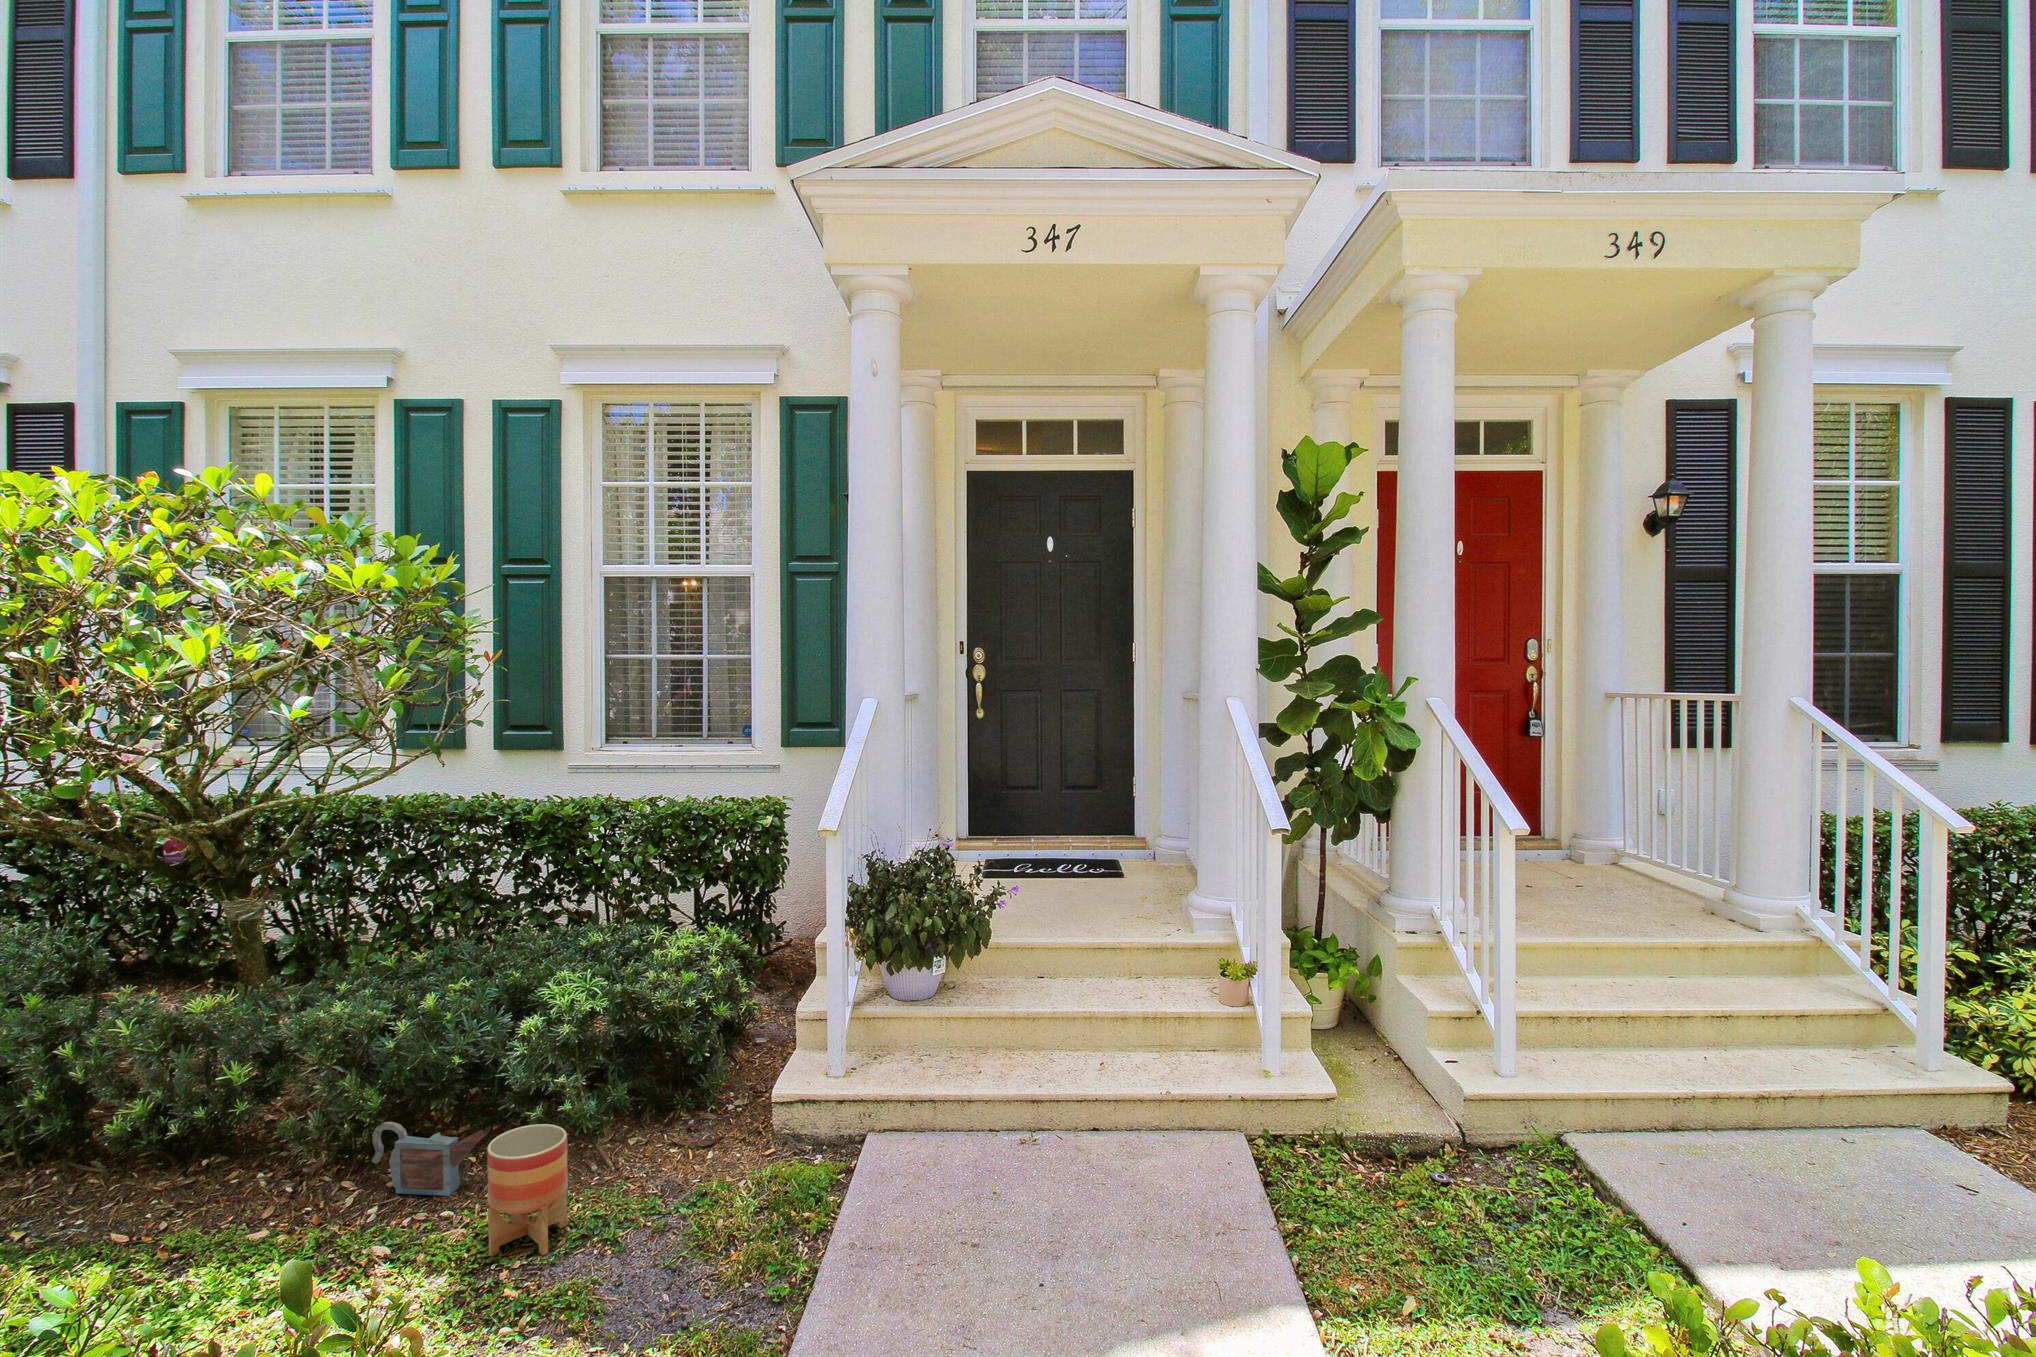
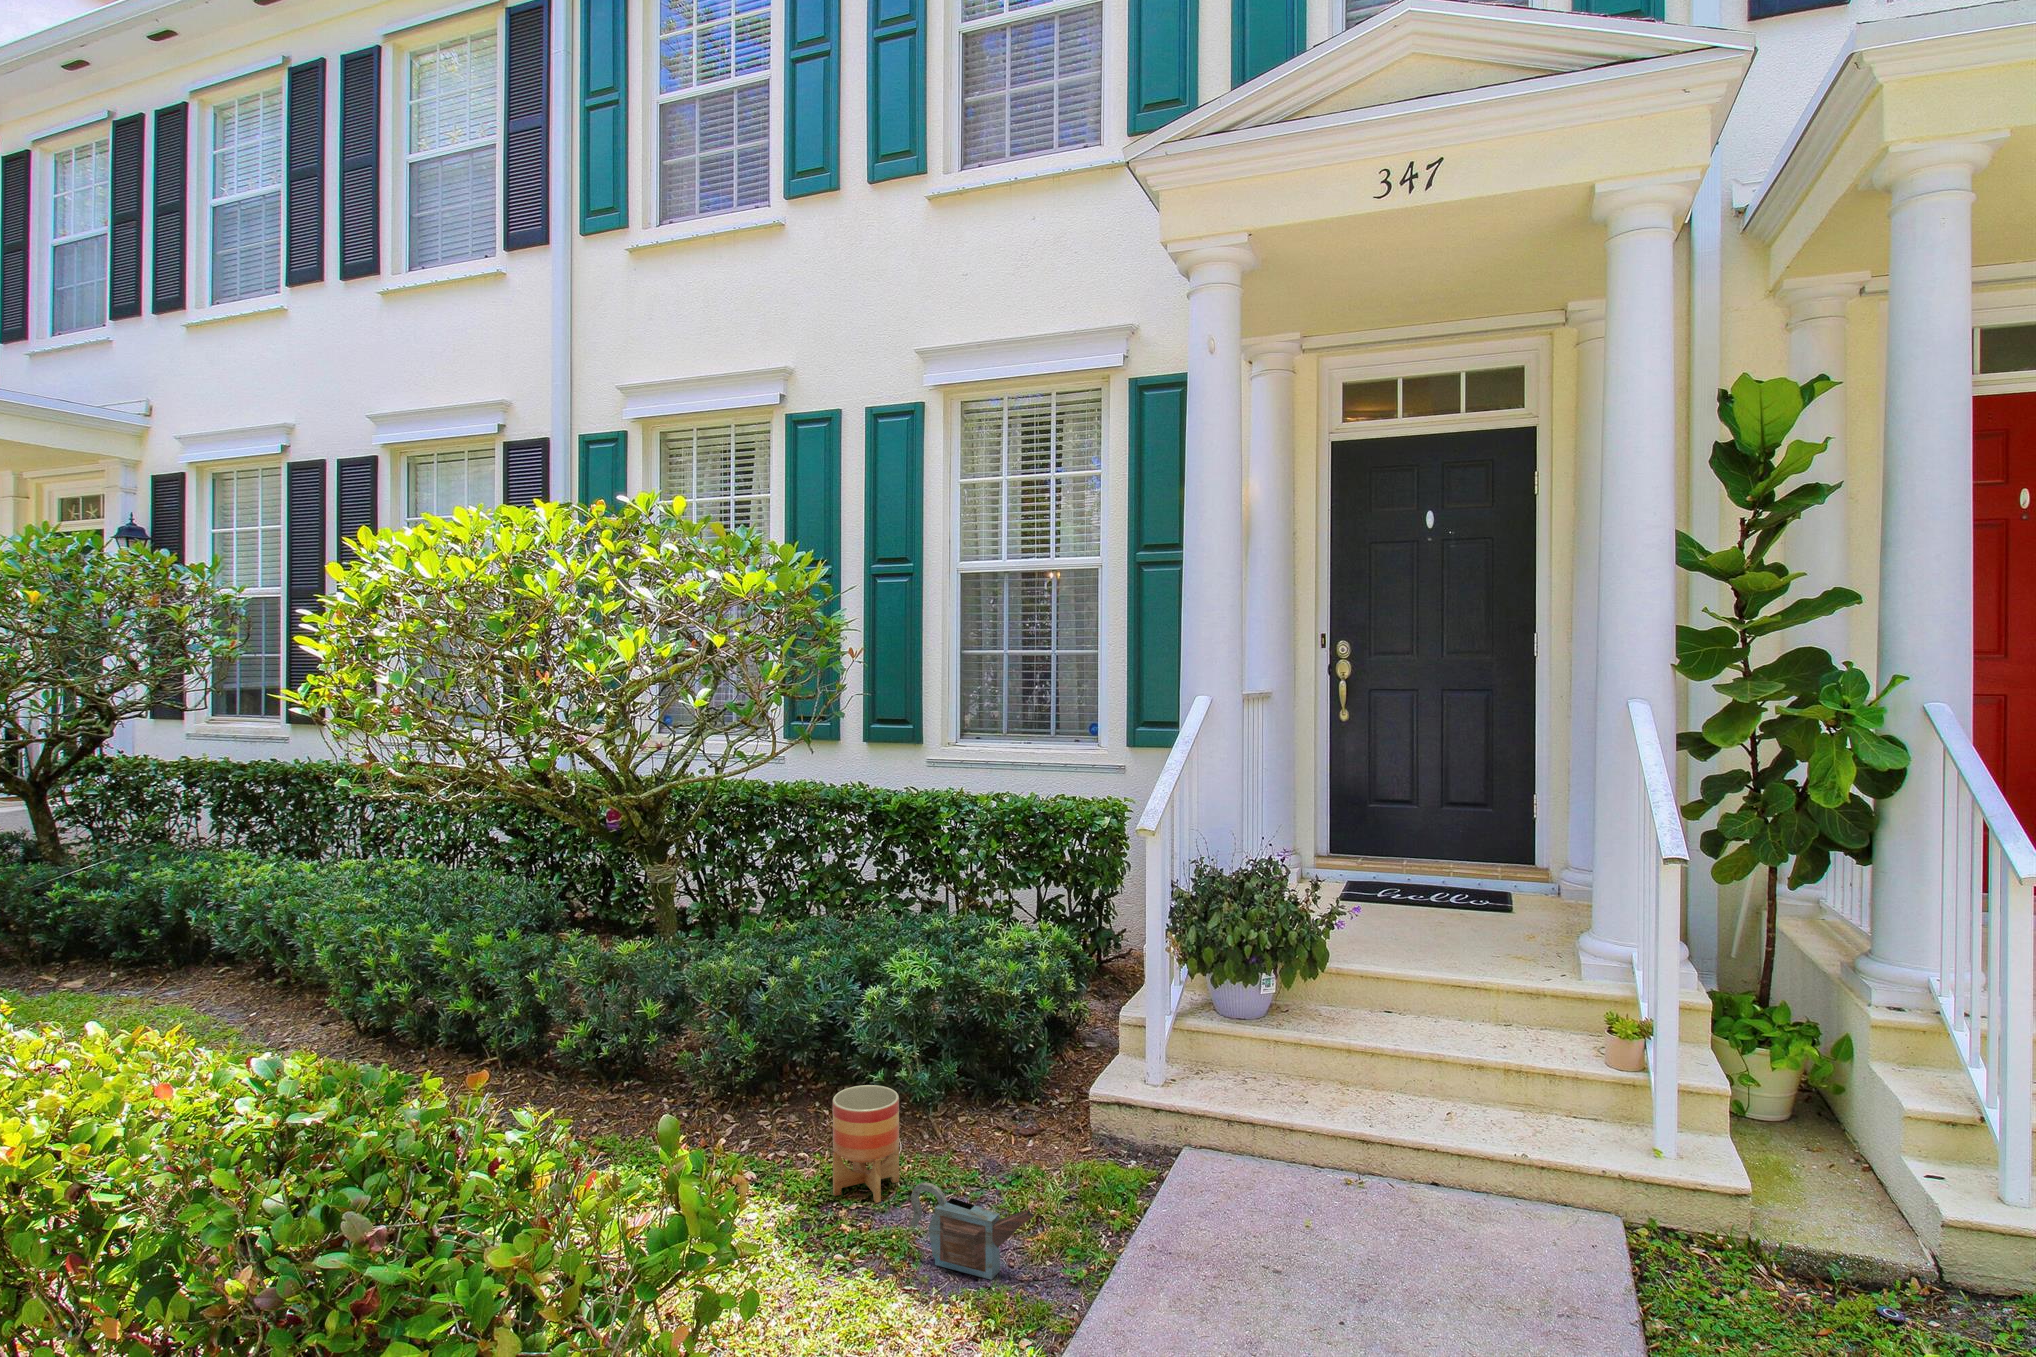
watering can: present [372,1122,488,1196] -> present [910,1182,1034,1280]

